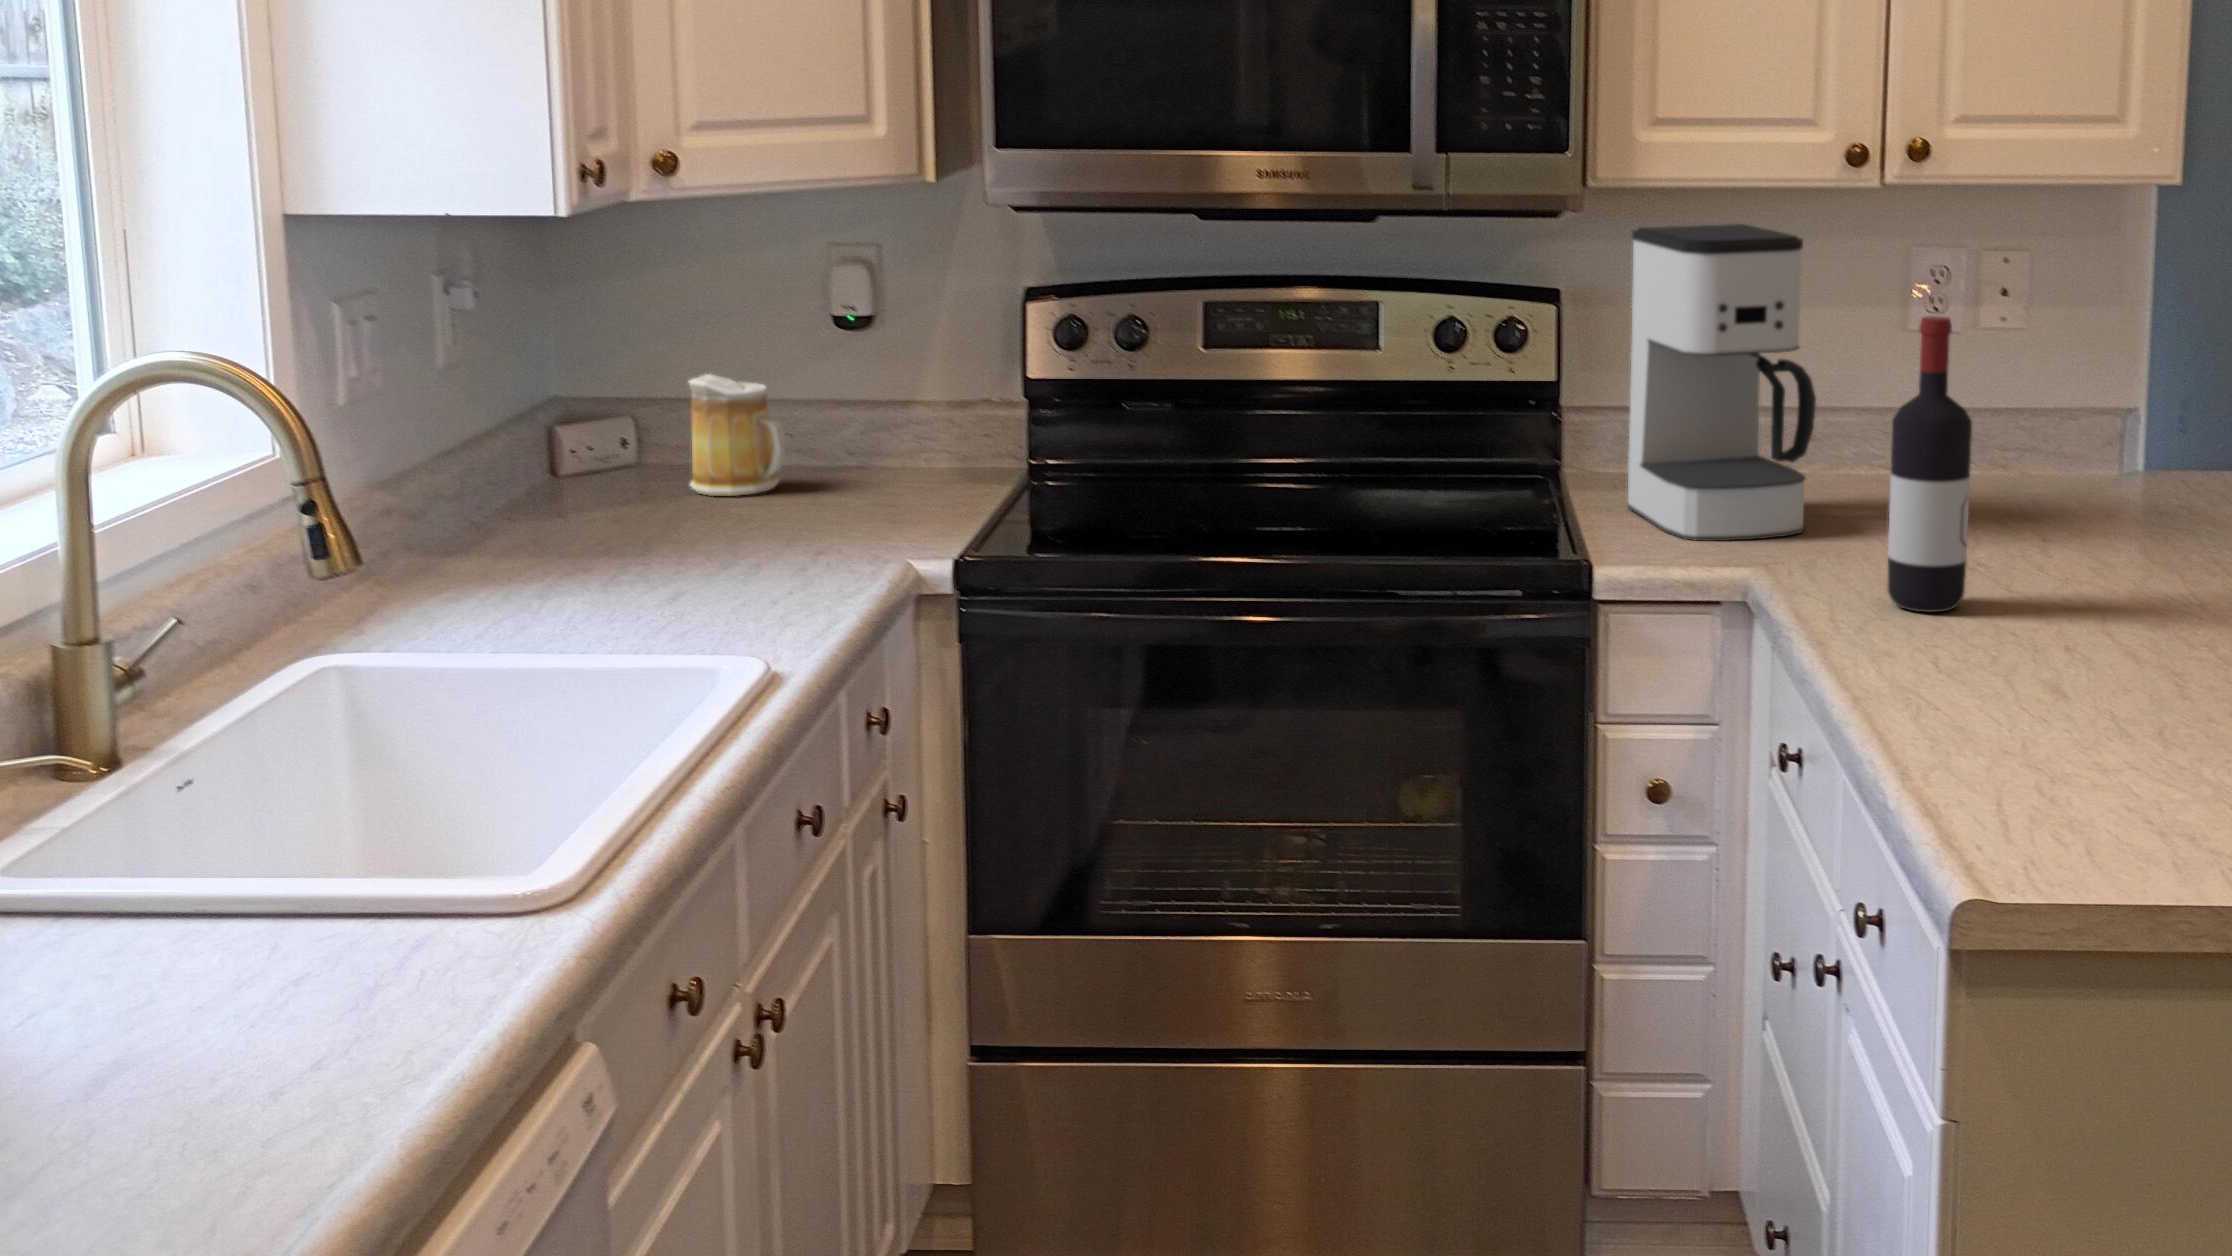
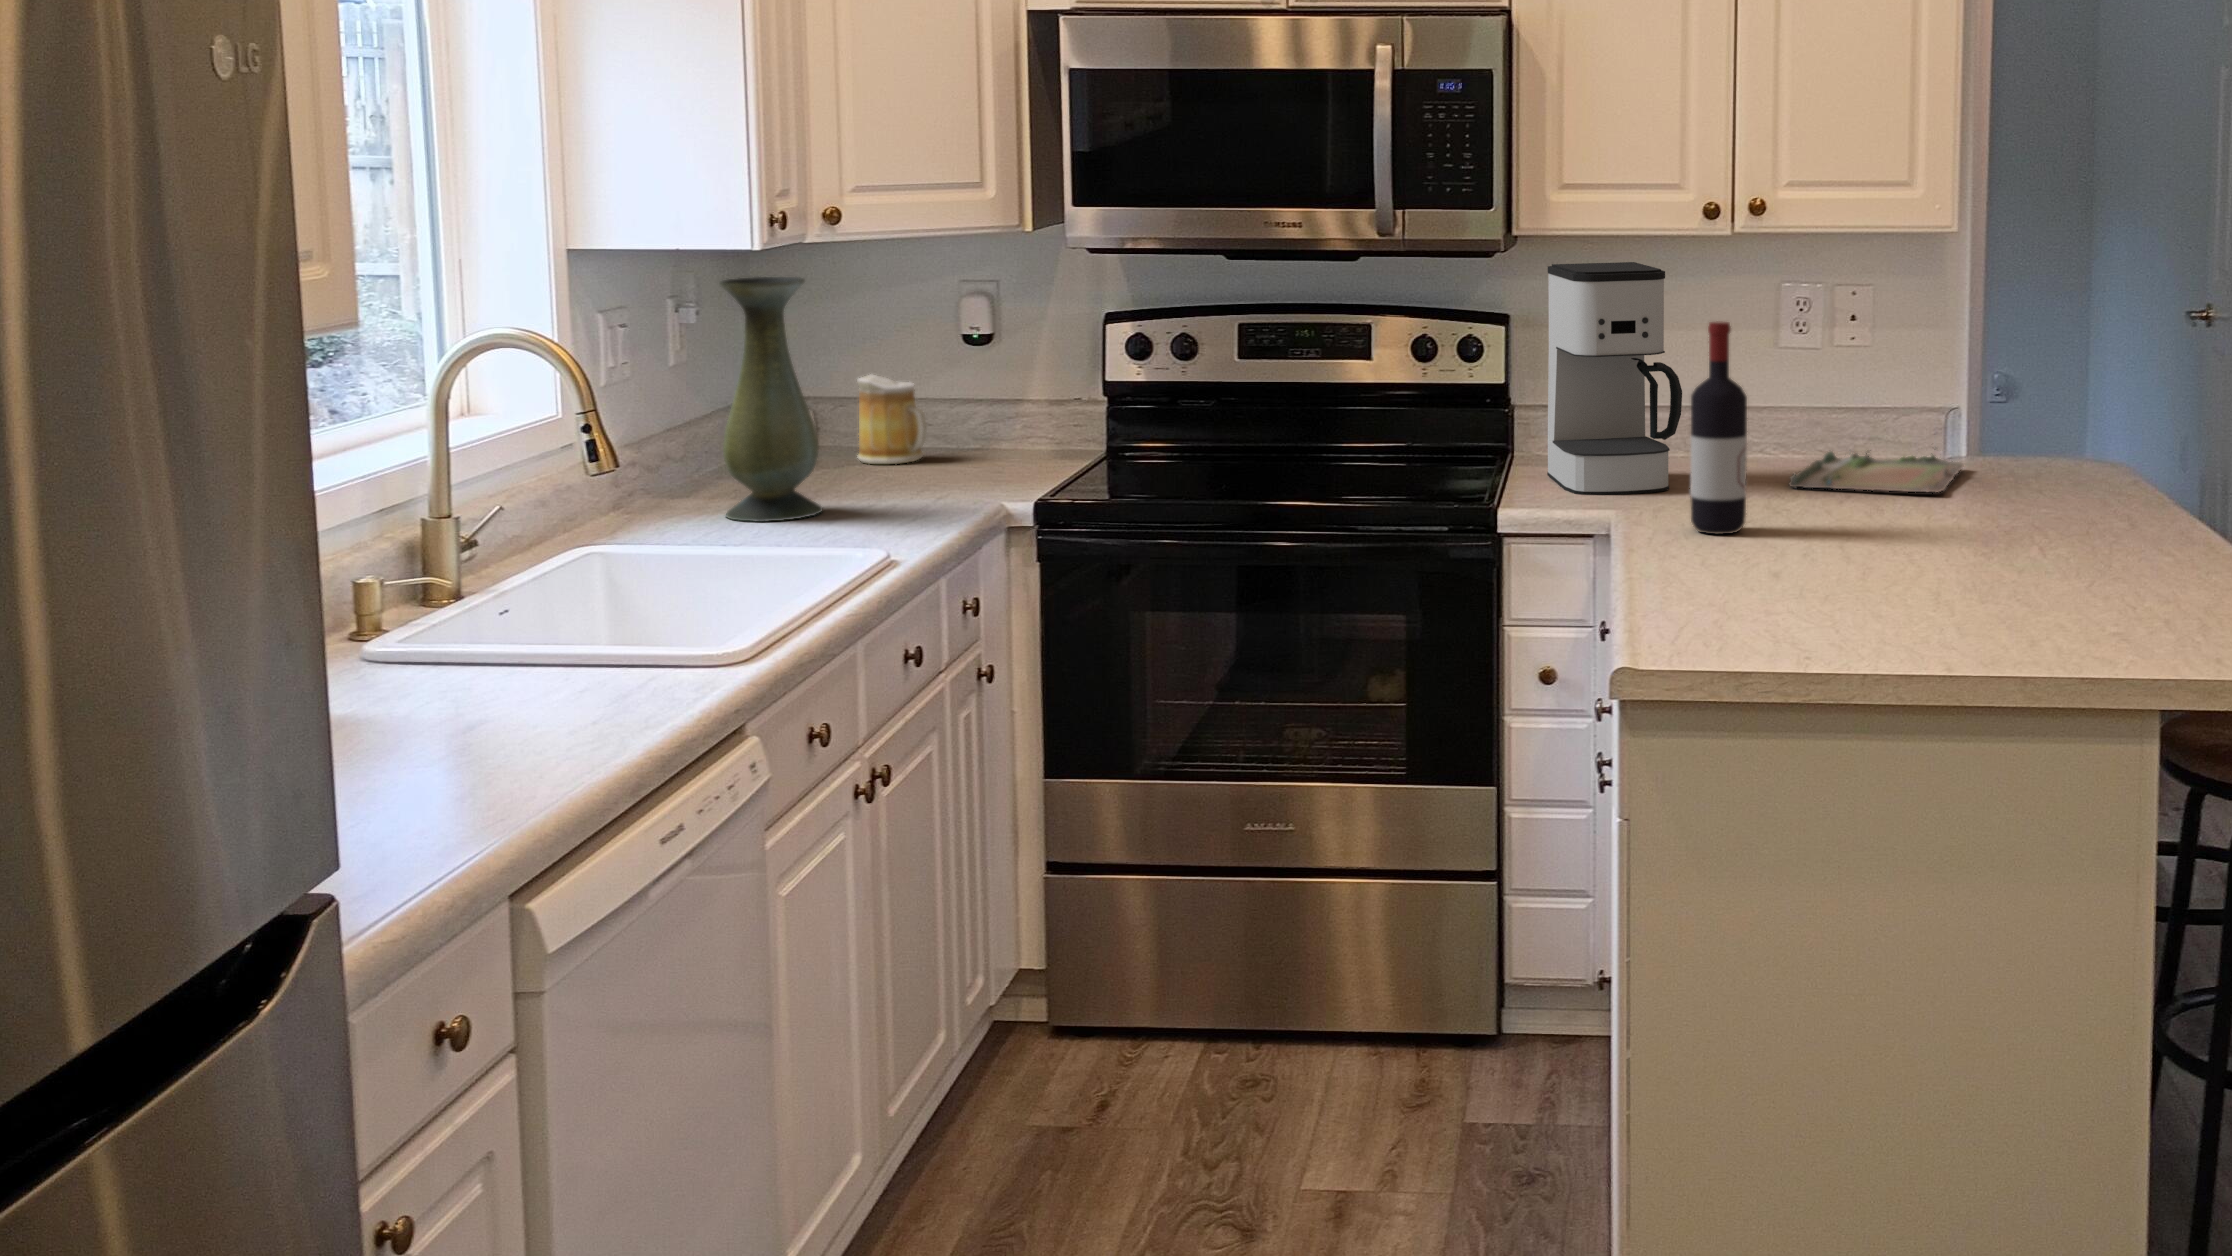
vase: none [505,252,658,603] -> present [719,277,823,522]
tray: none [1958,459,2173,535] -> present [1789,451,1964,492]

